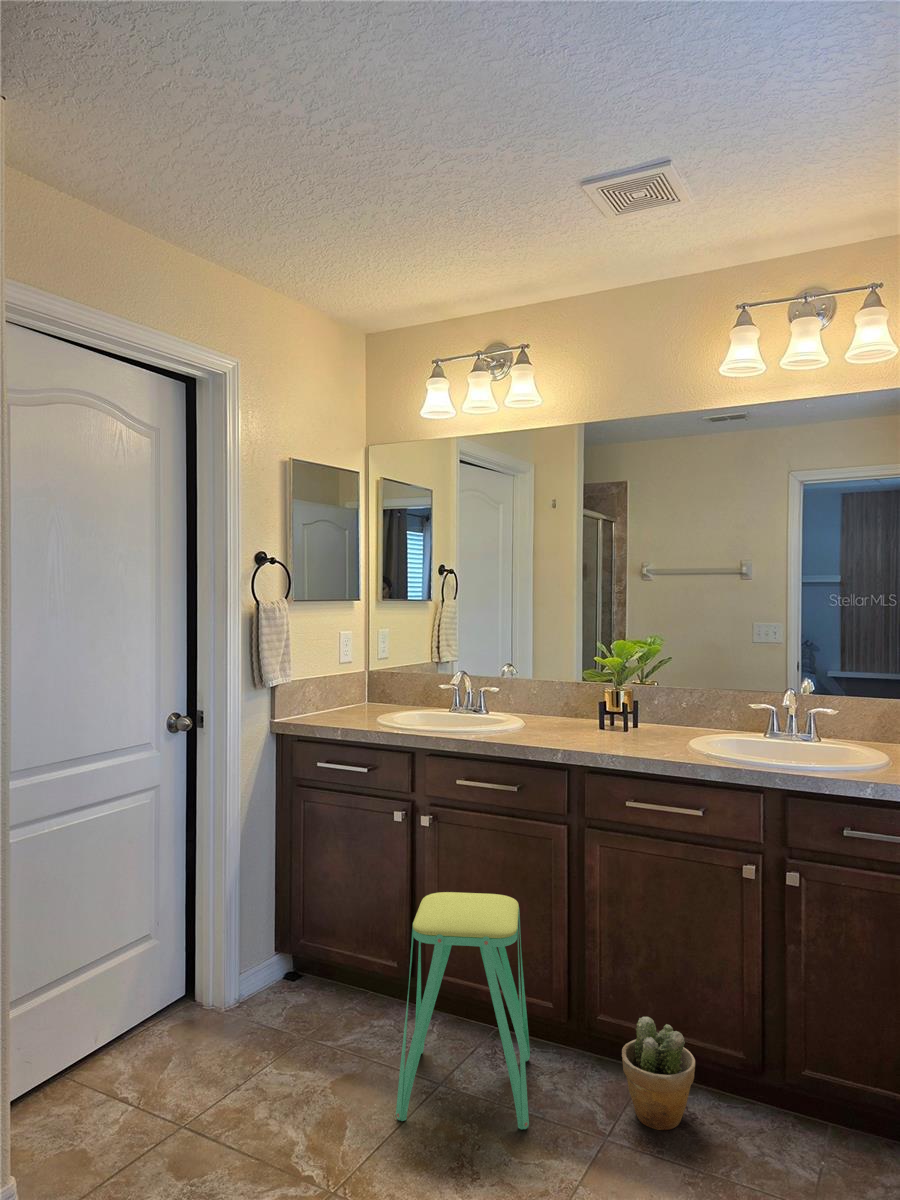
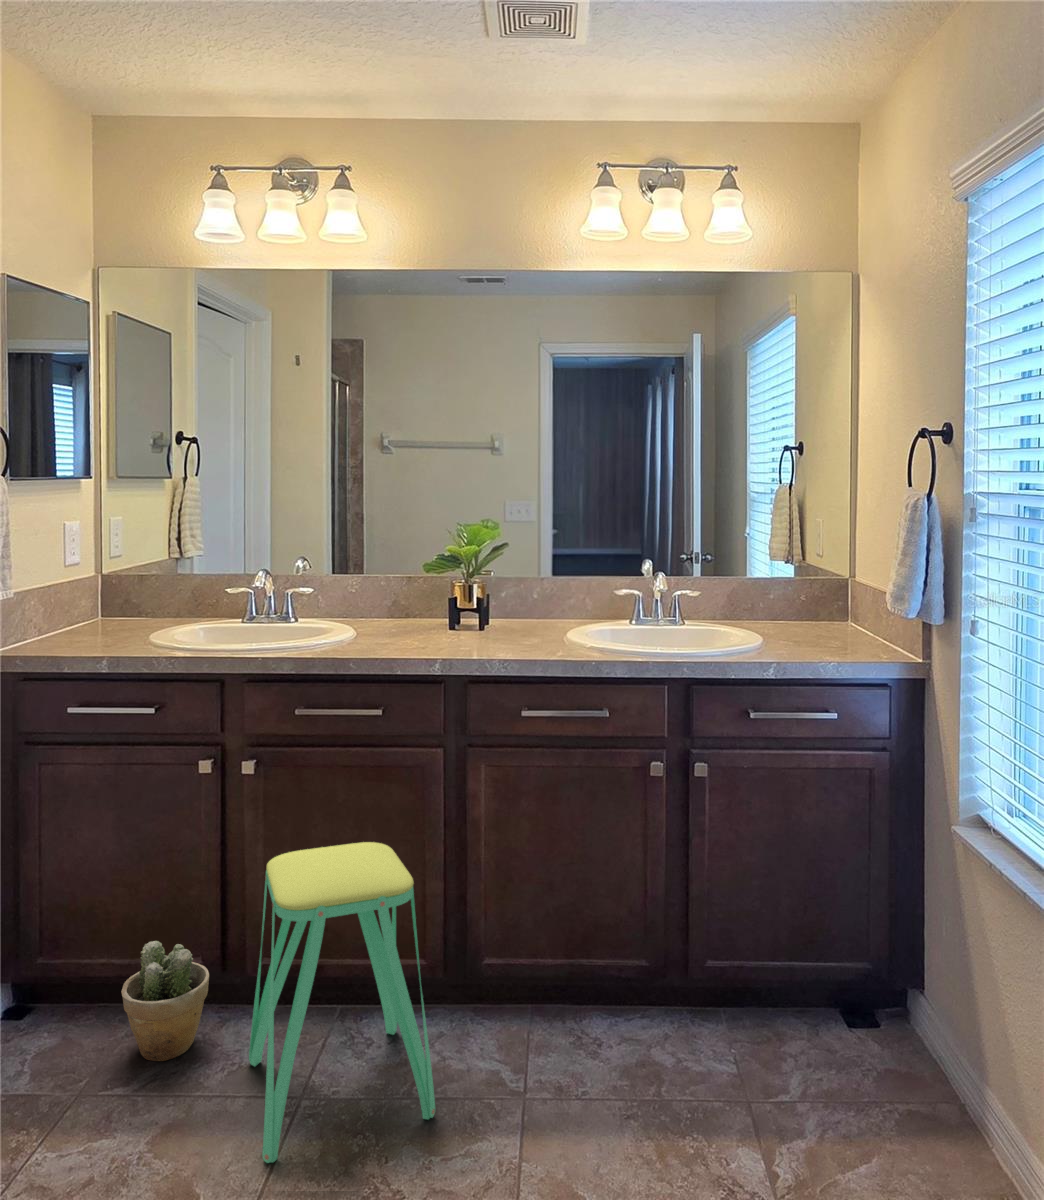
potted plant: present [622,1017,695,1130] -> present [121,941,209,1061]

